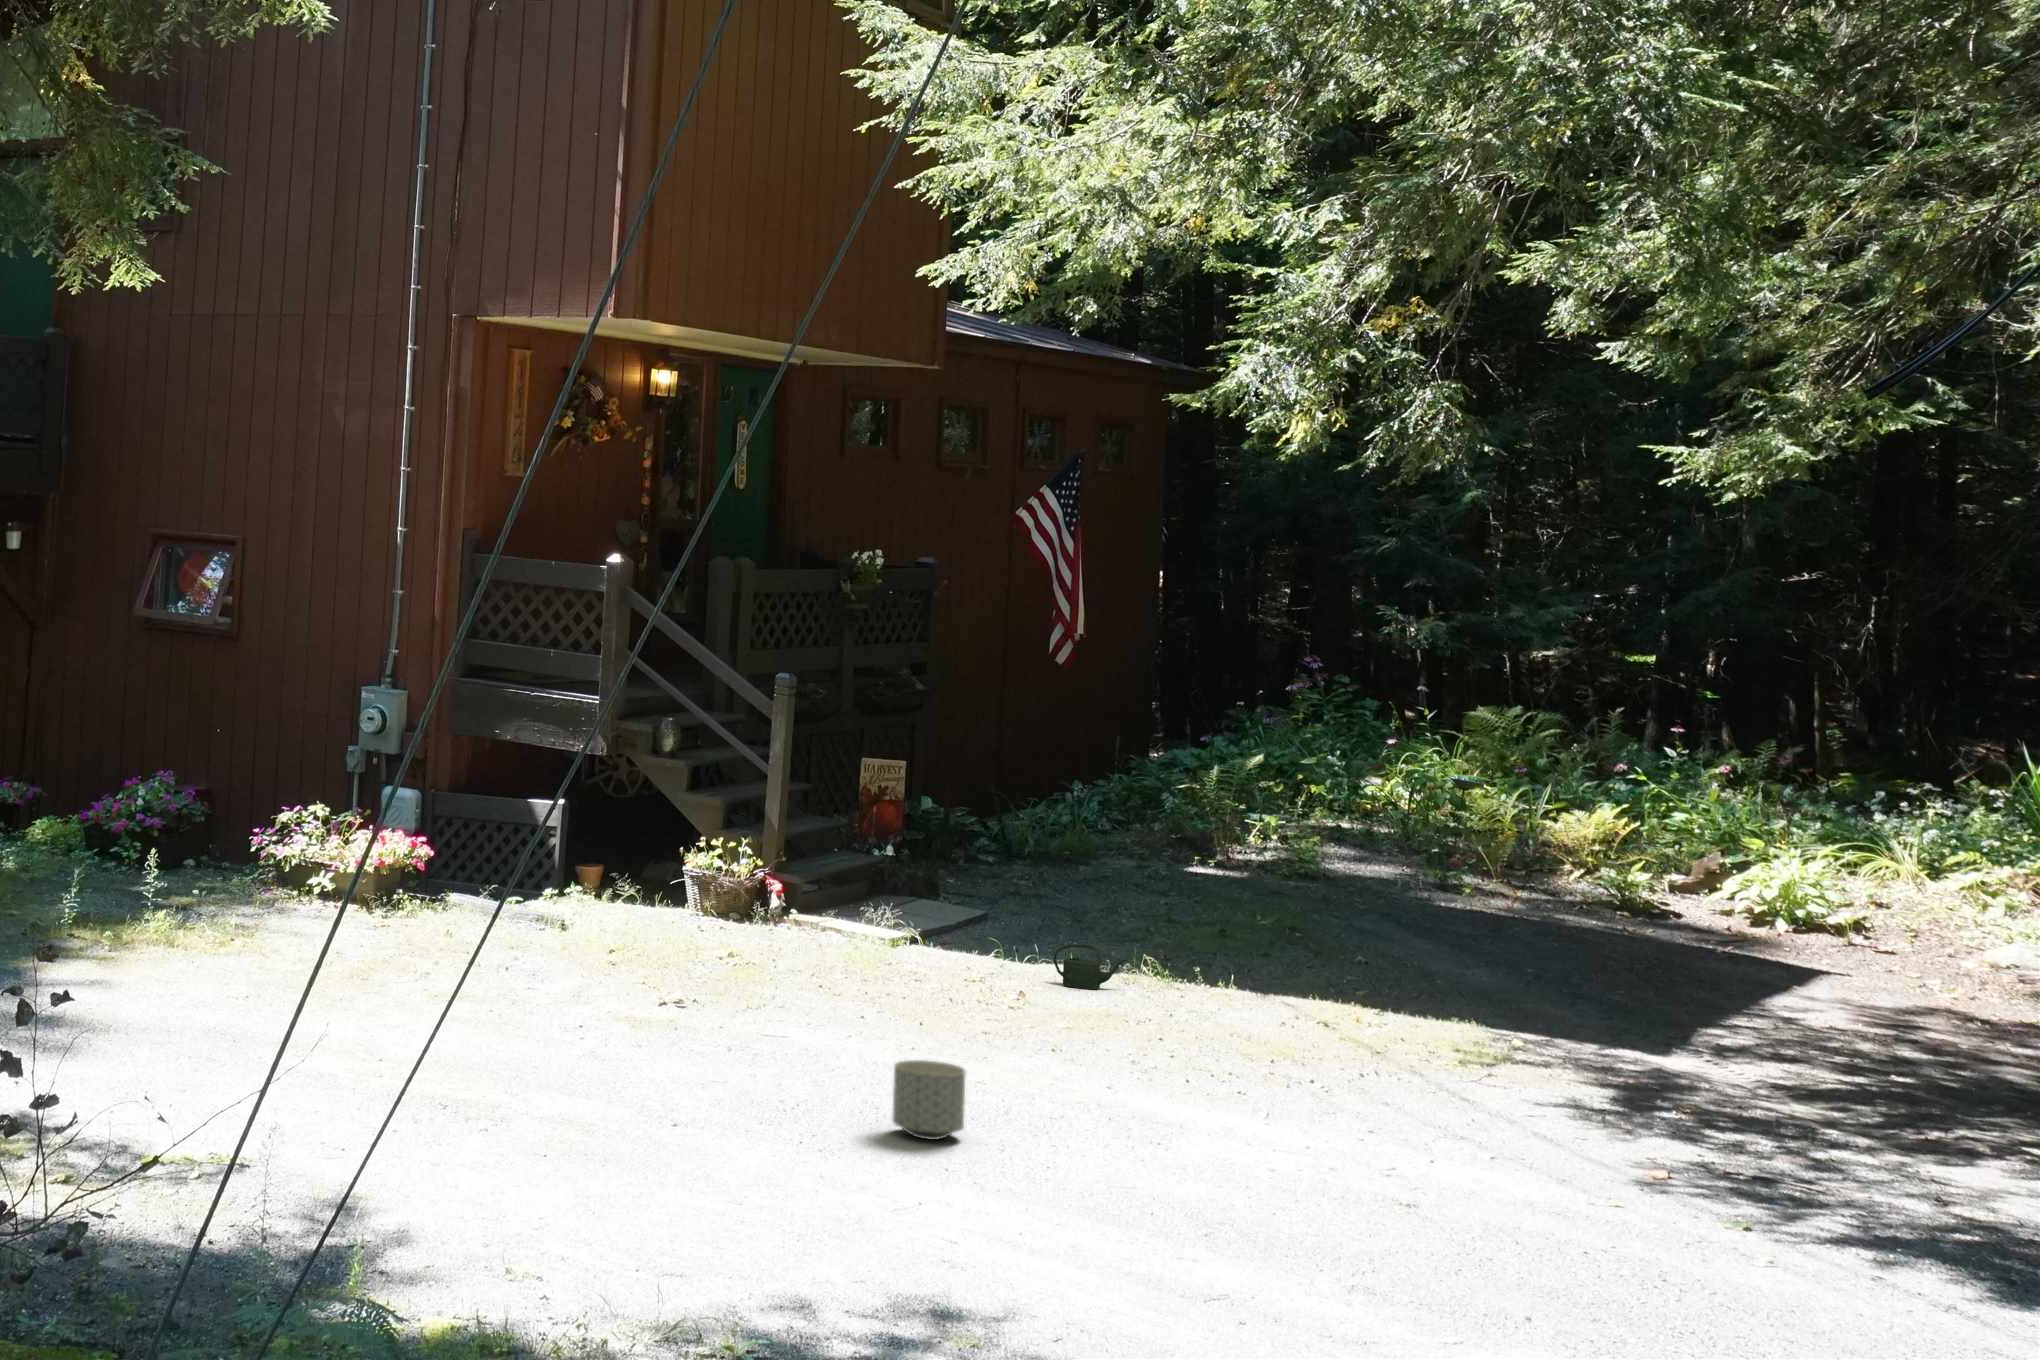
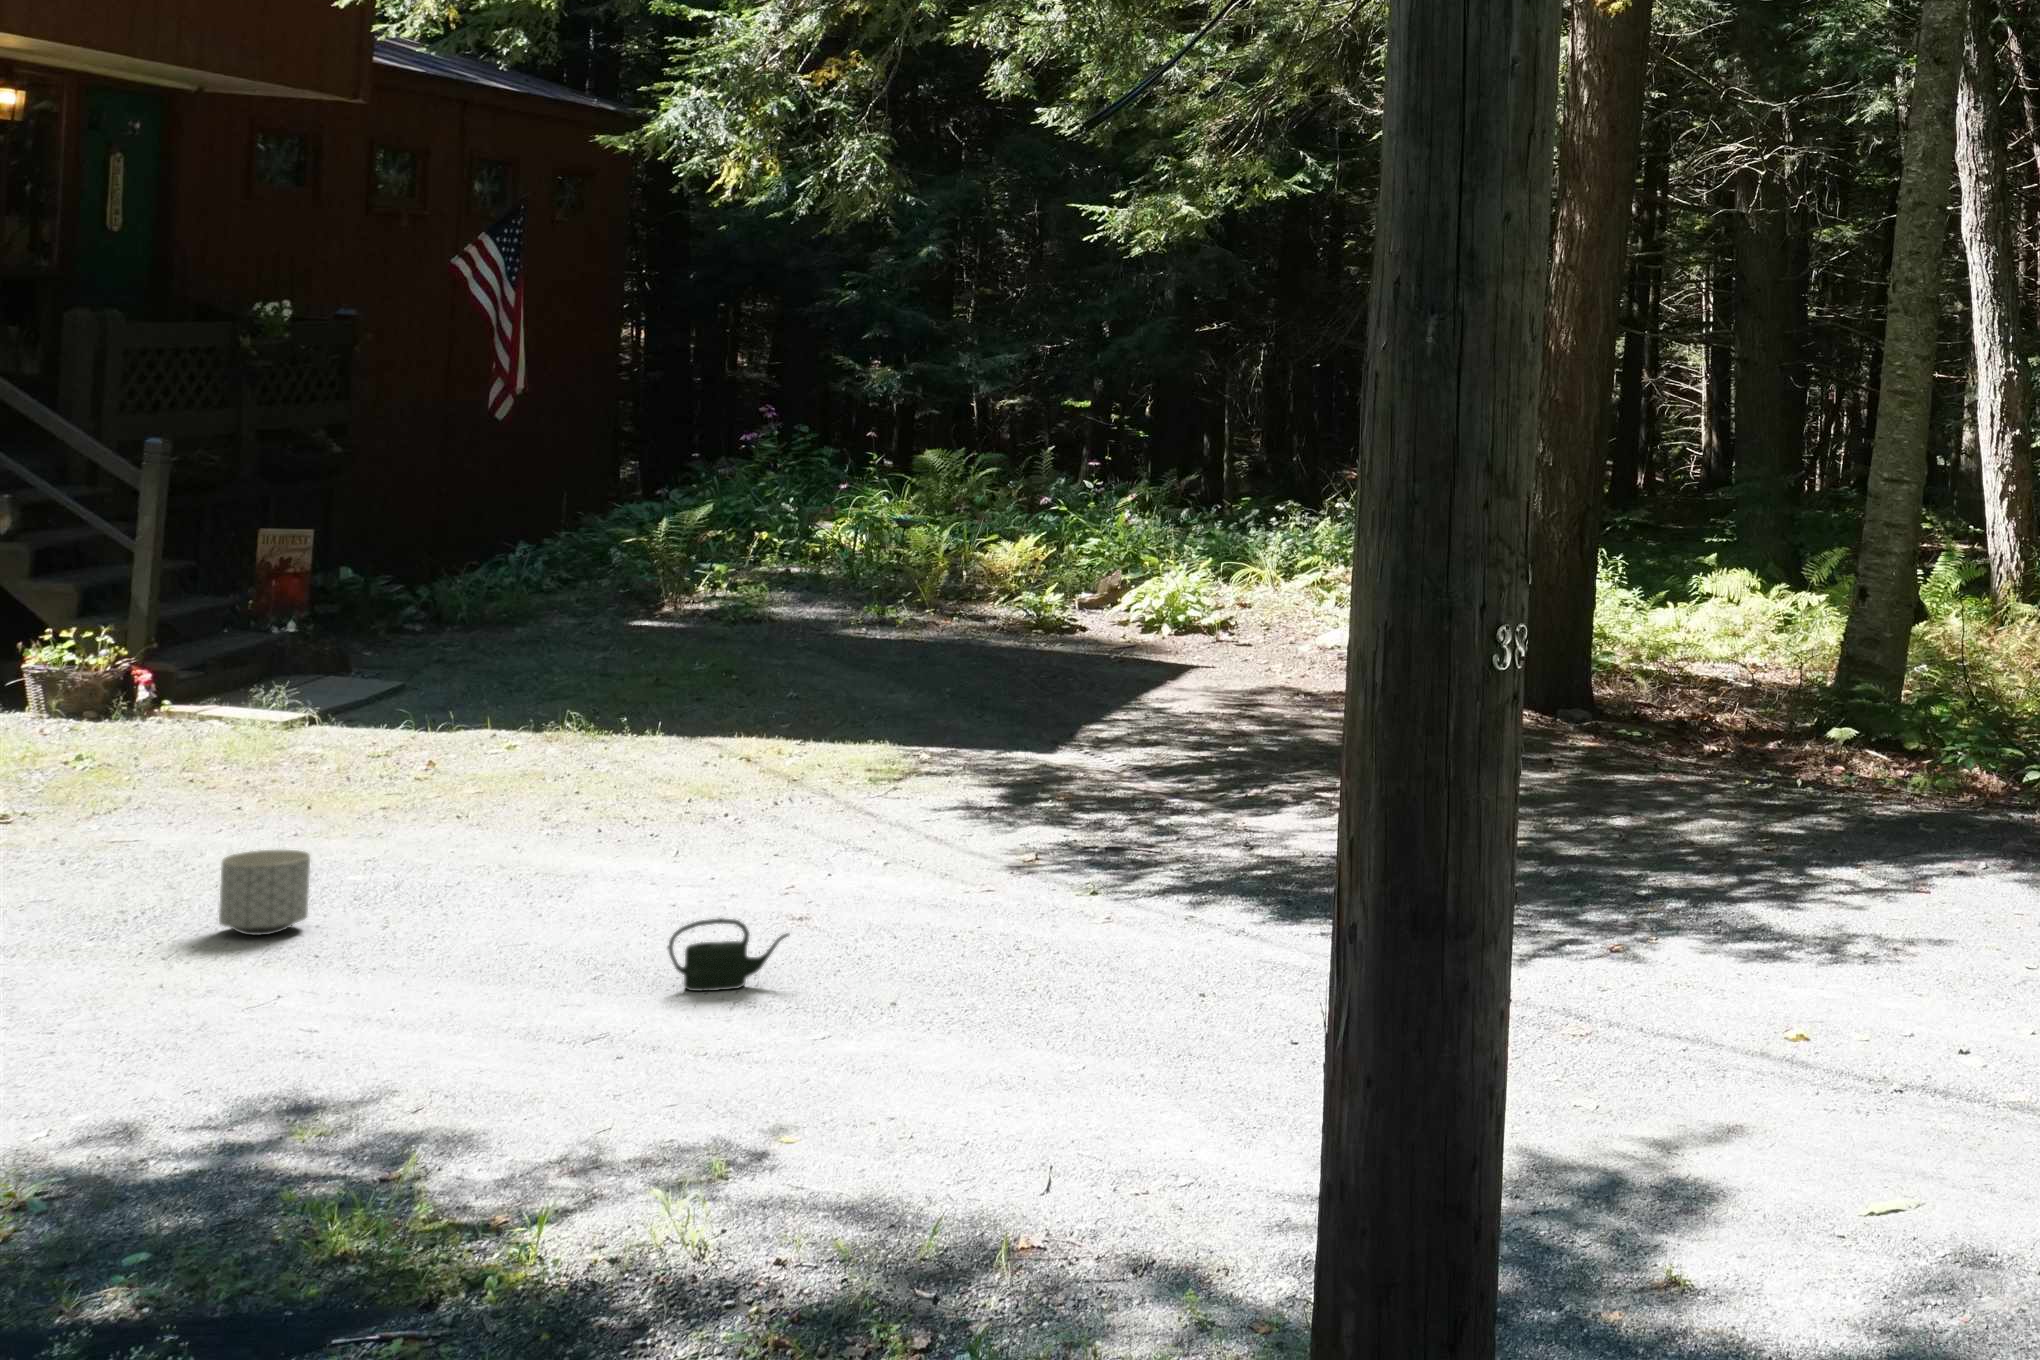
watering can: present [1053,944,1126,990] -> present [669,918,789,991]

